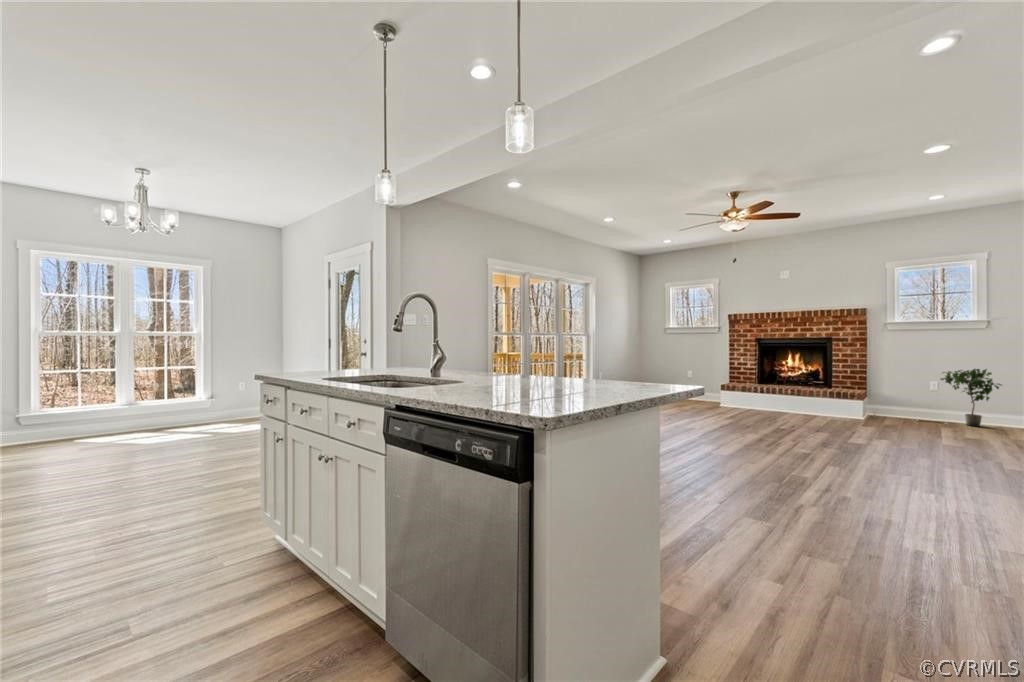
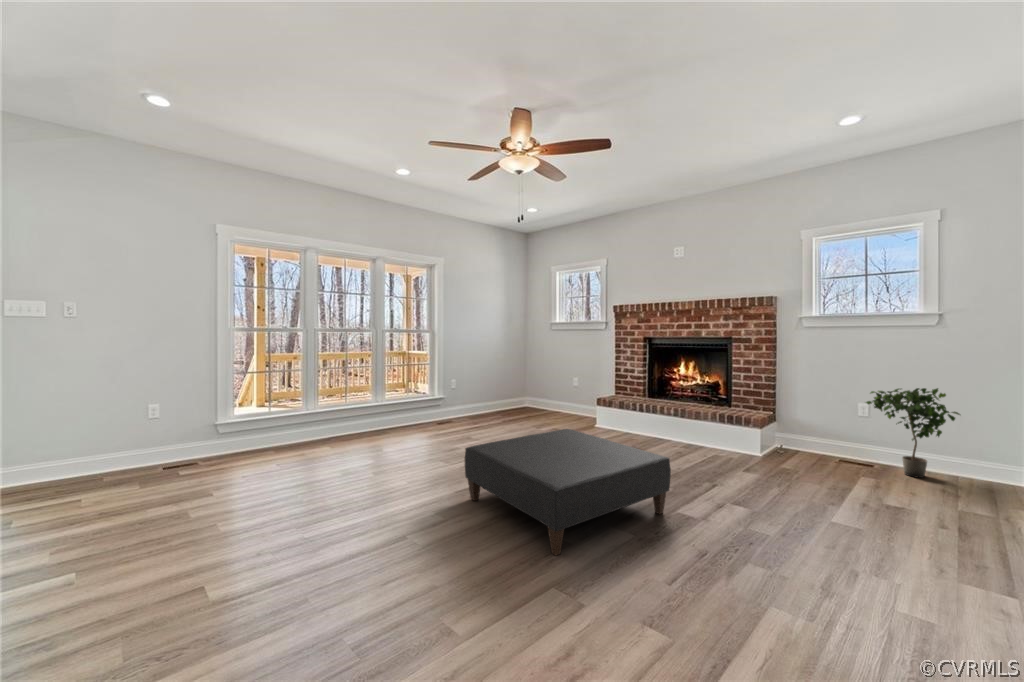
ottoman: none [704,397,841,455] -> present [465,429,671,556]

